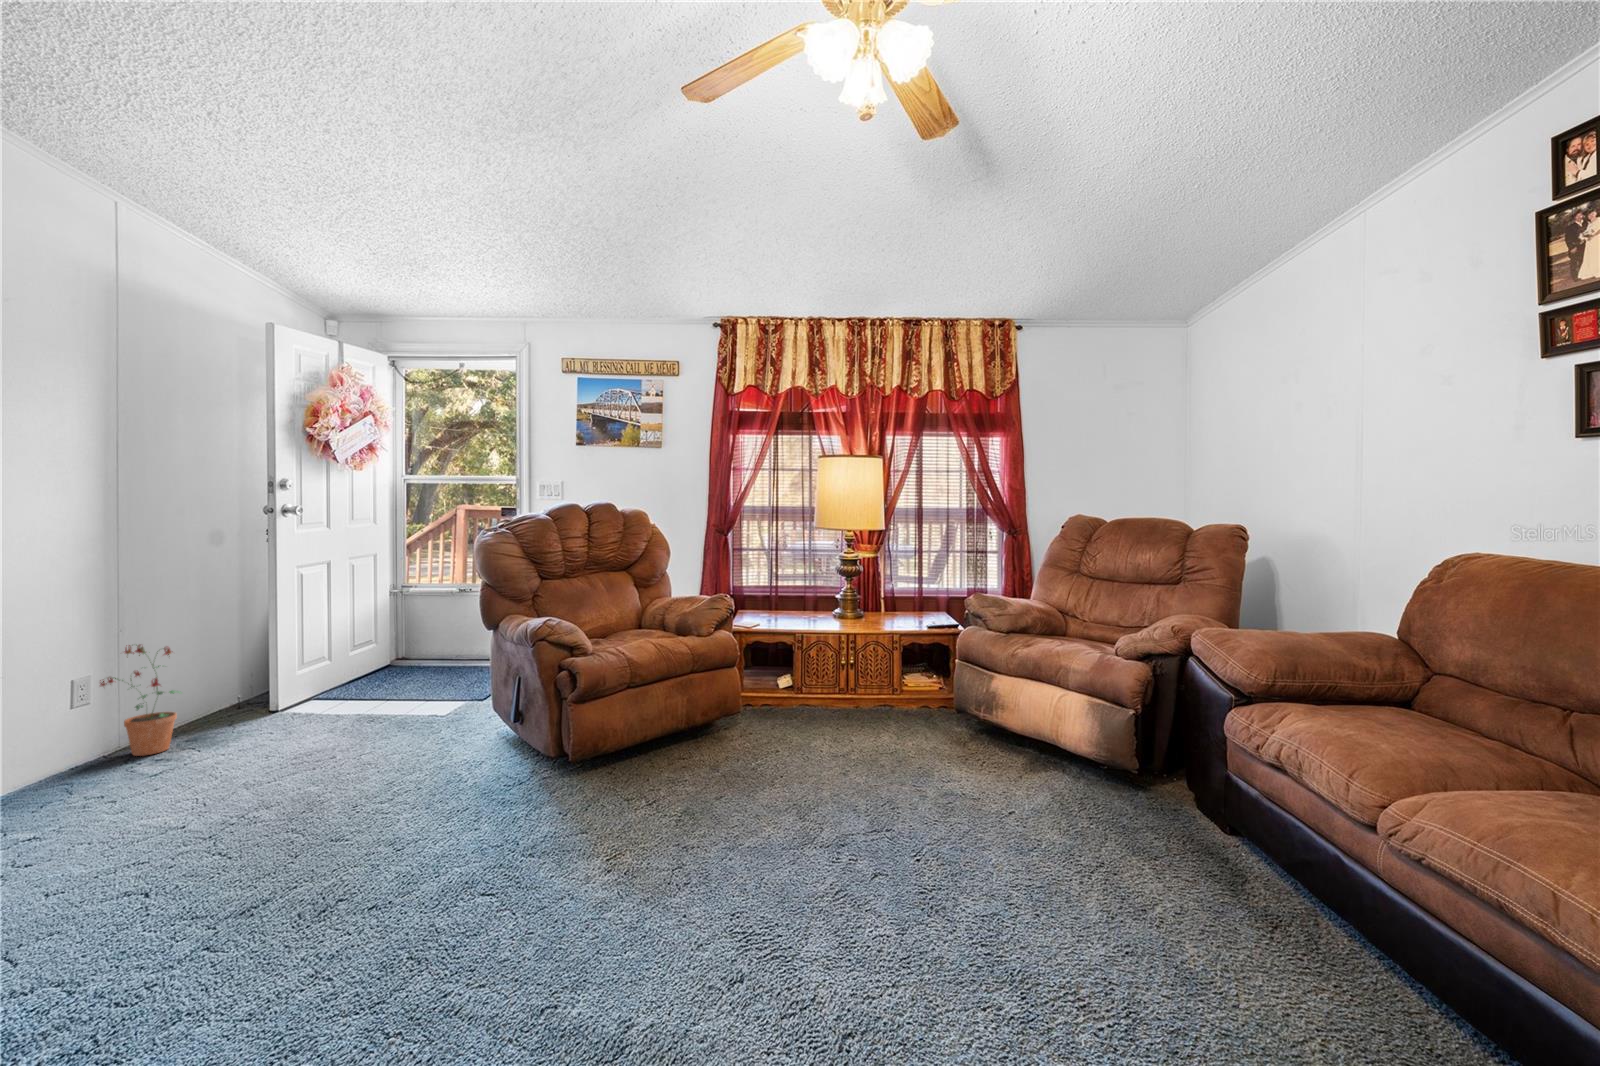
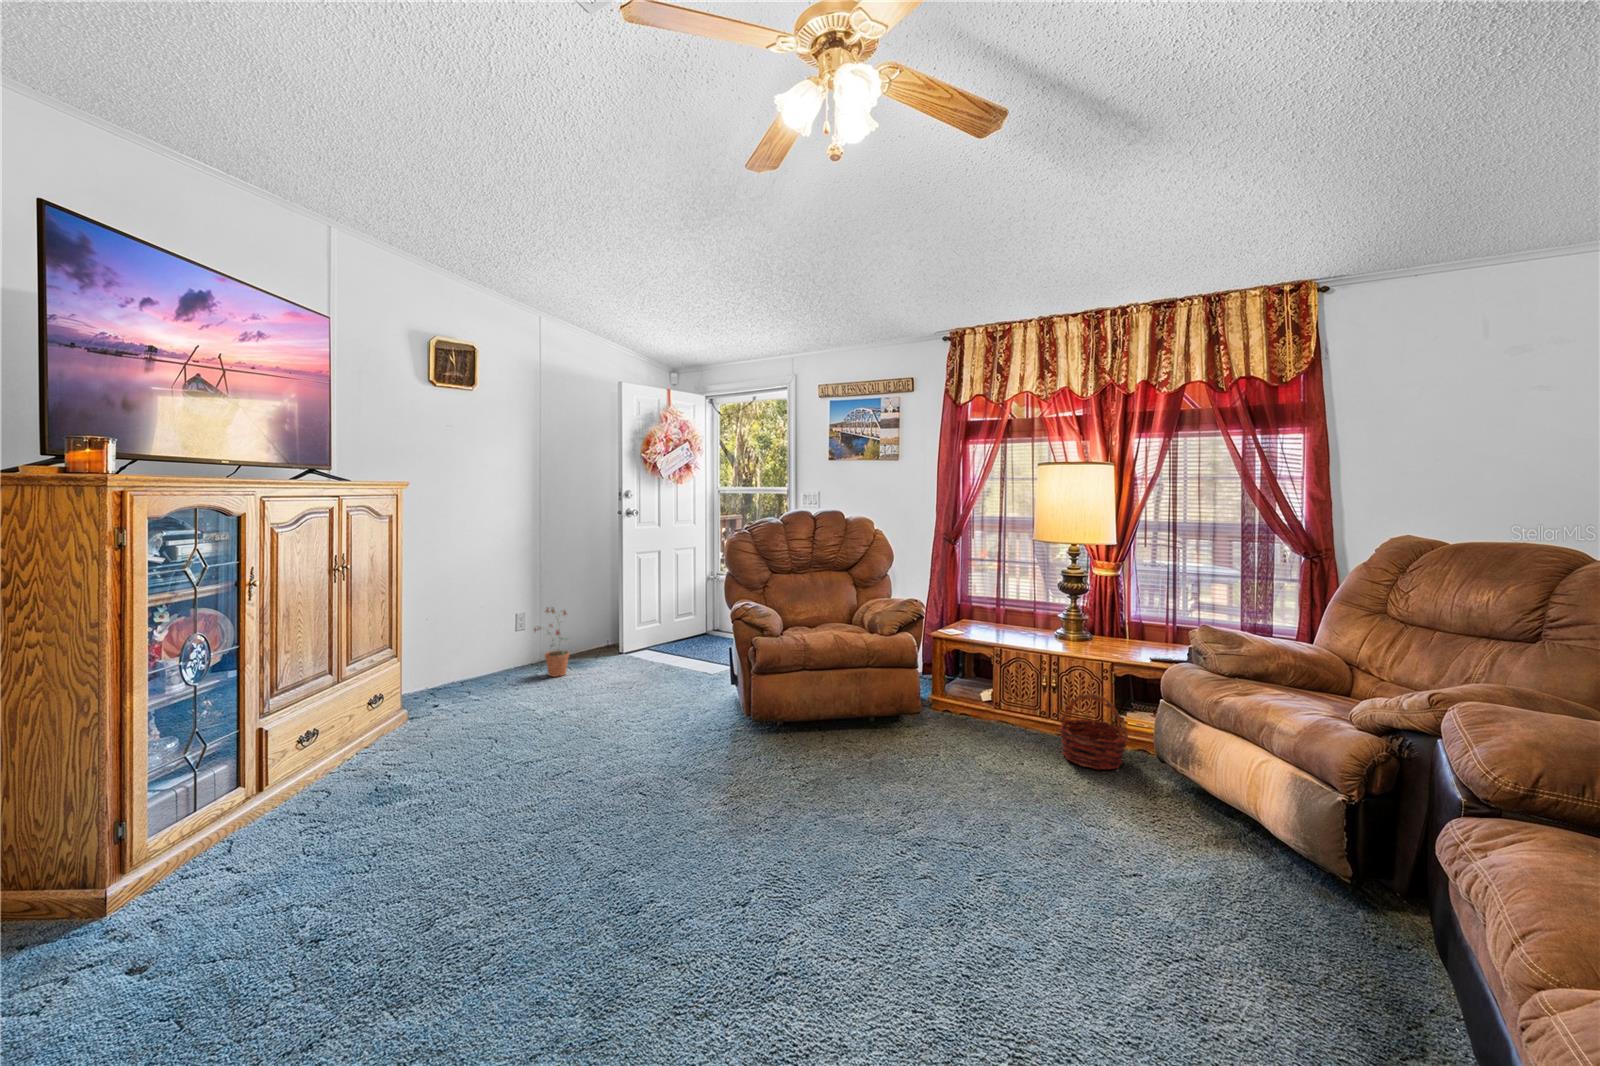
basket: none [872,664,934,735] -> present [1060,694,1128,769]

